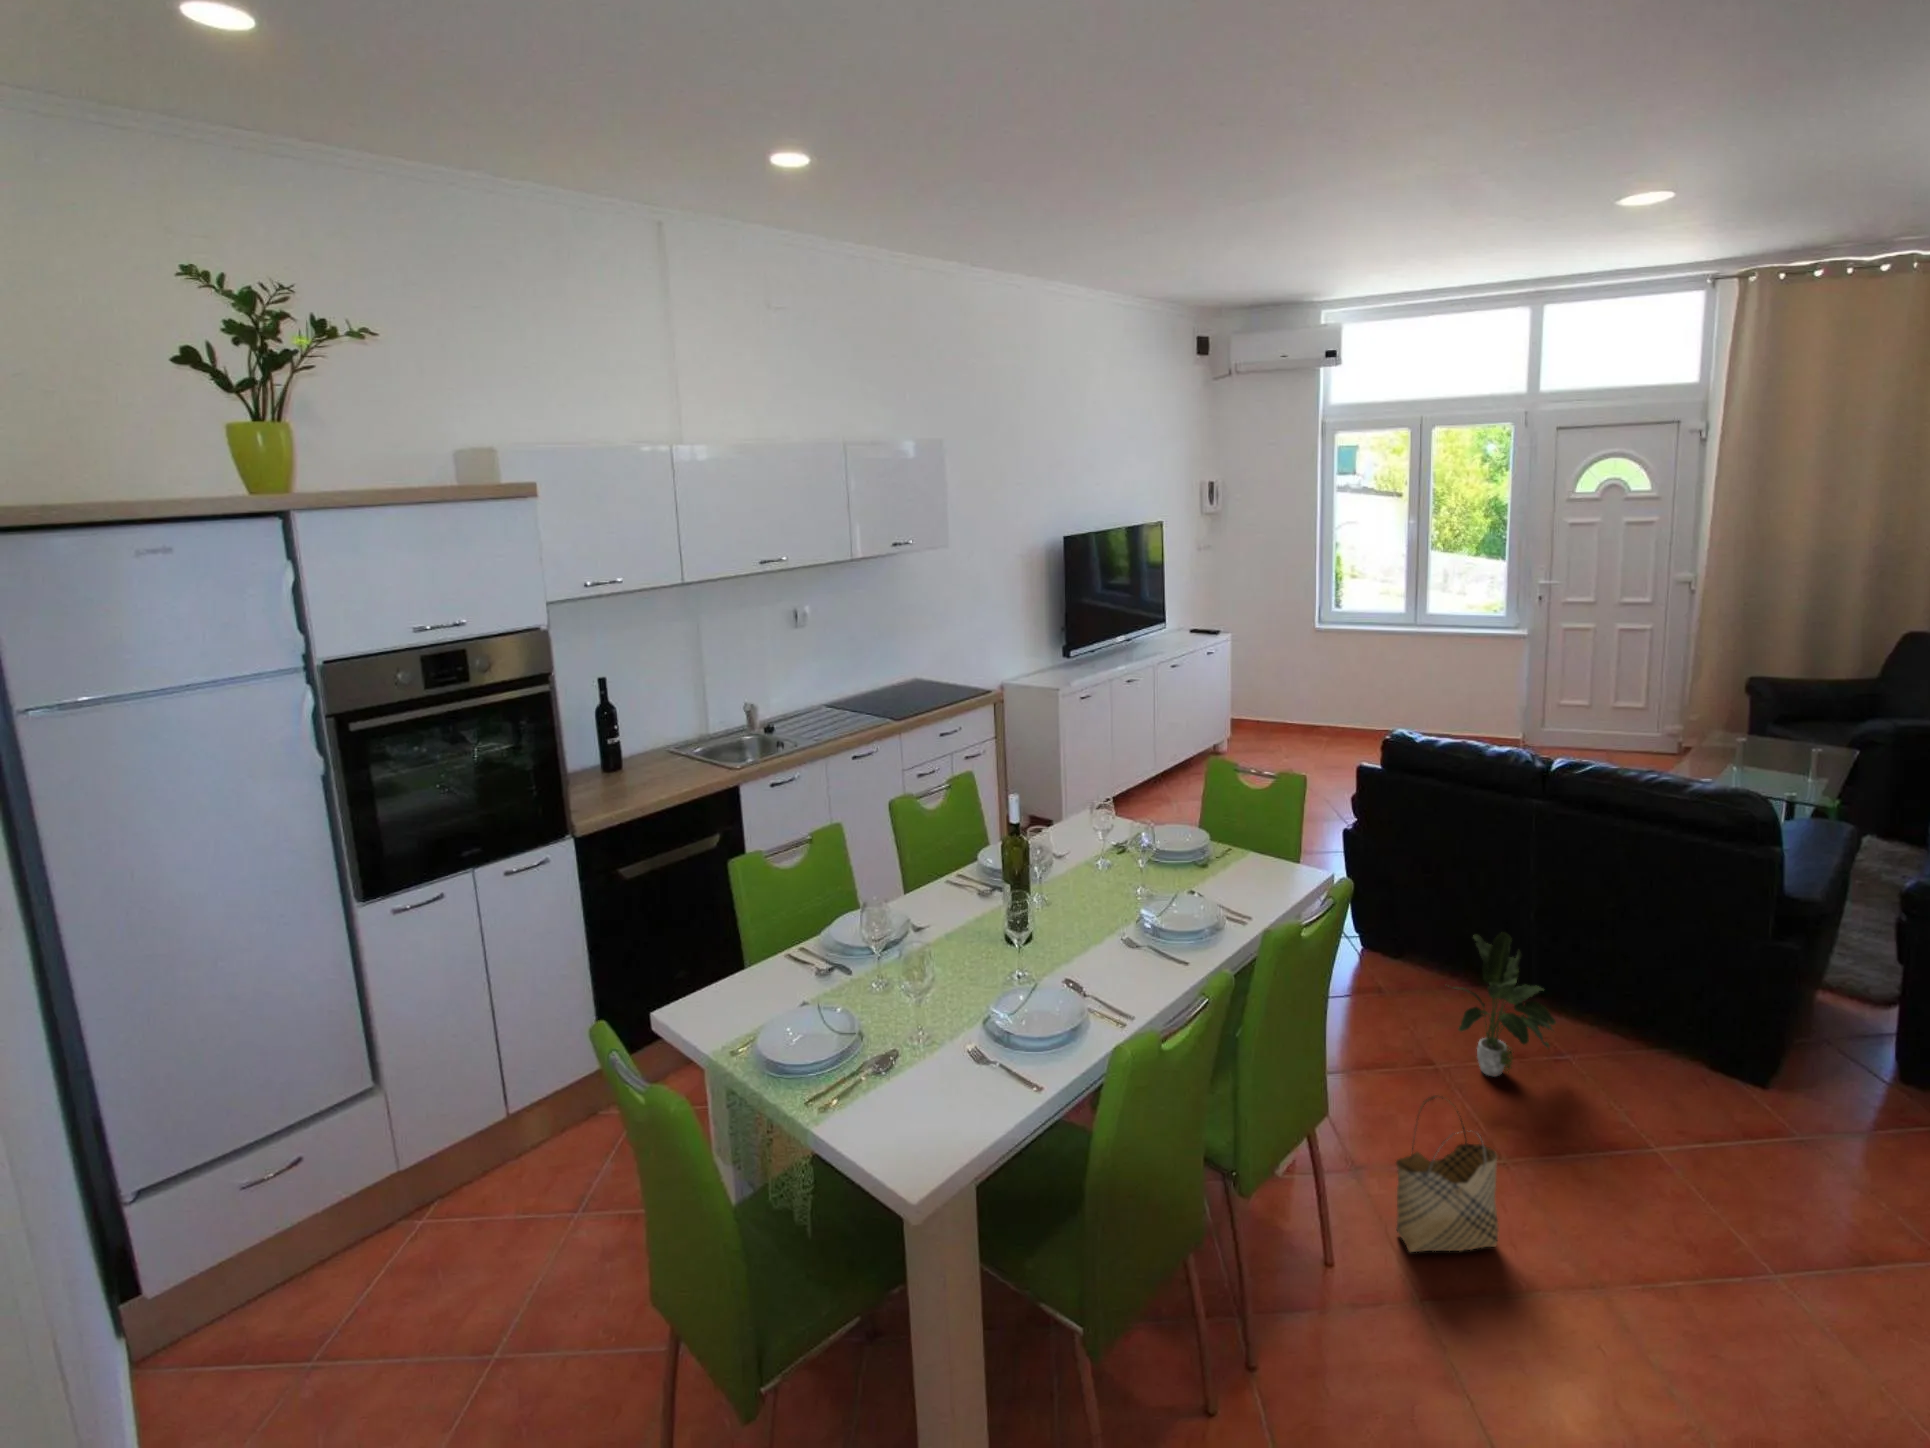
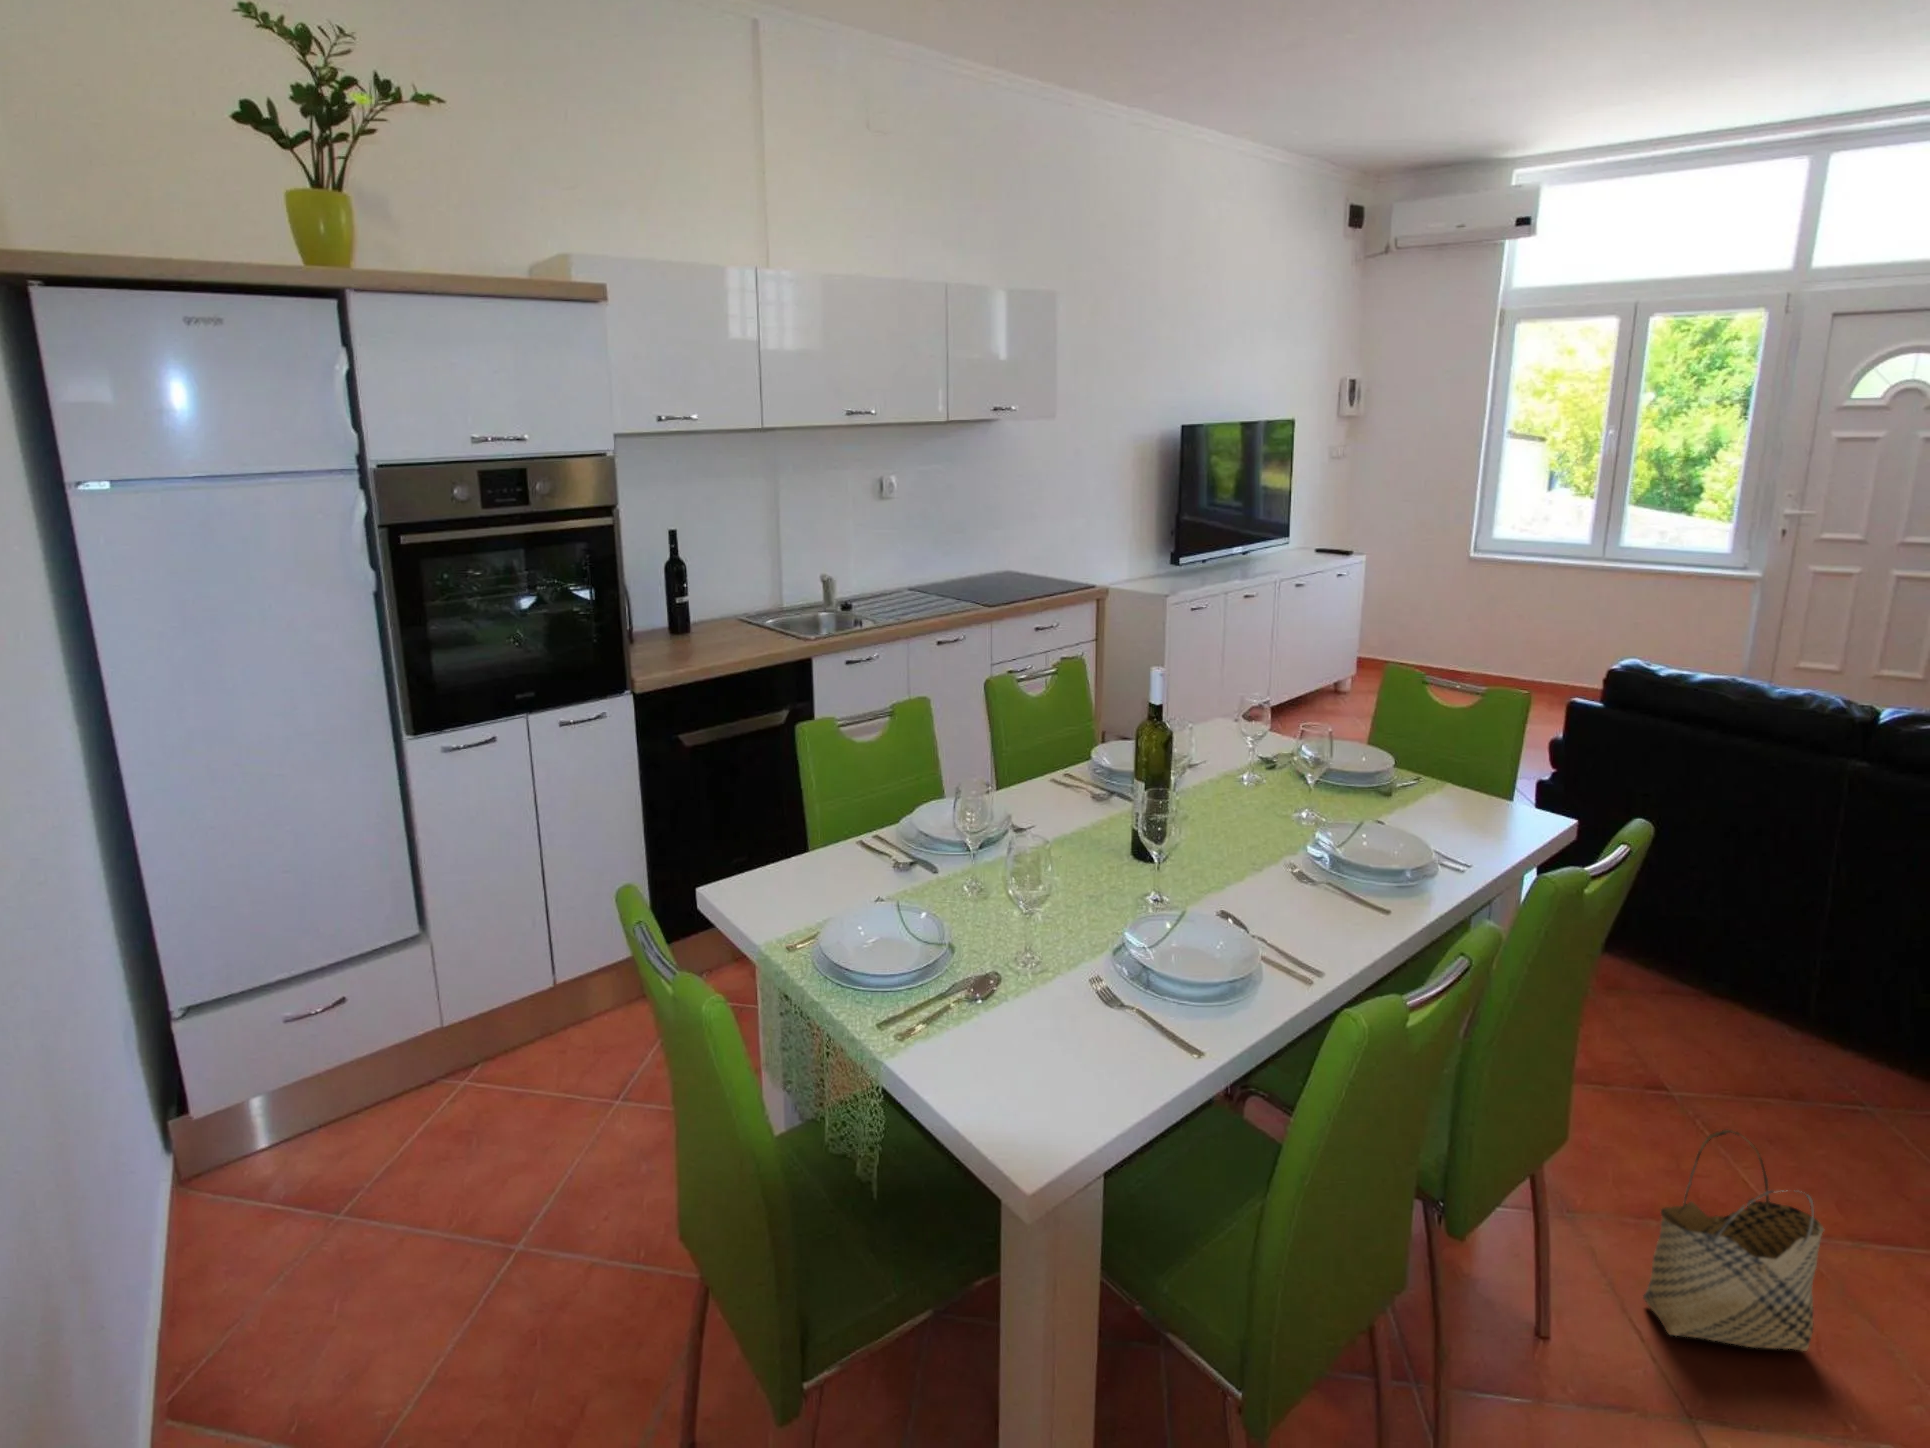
potted plant: present [1448,933,1556,1076] -> none [1702,918,1871,1106]

